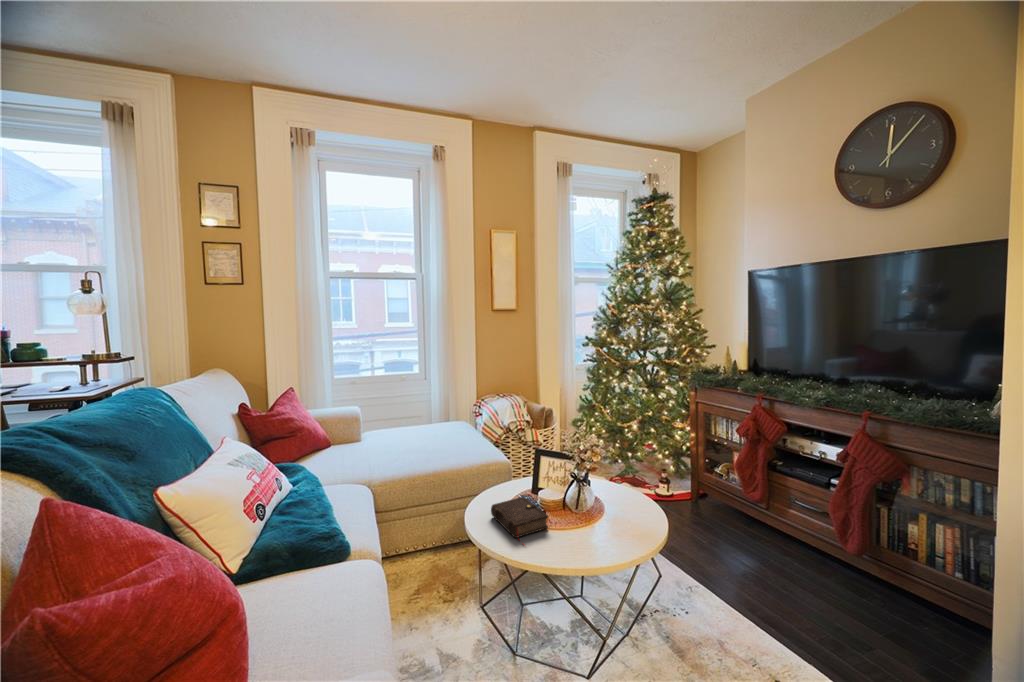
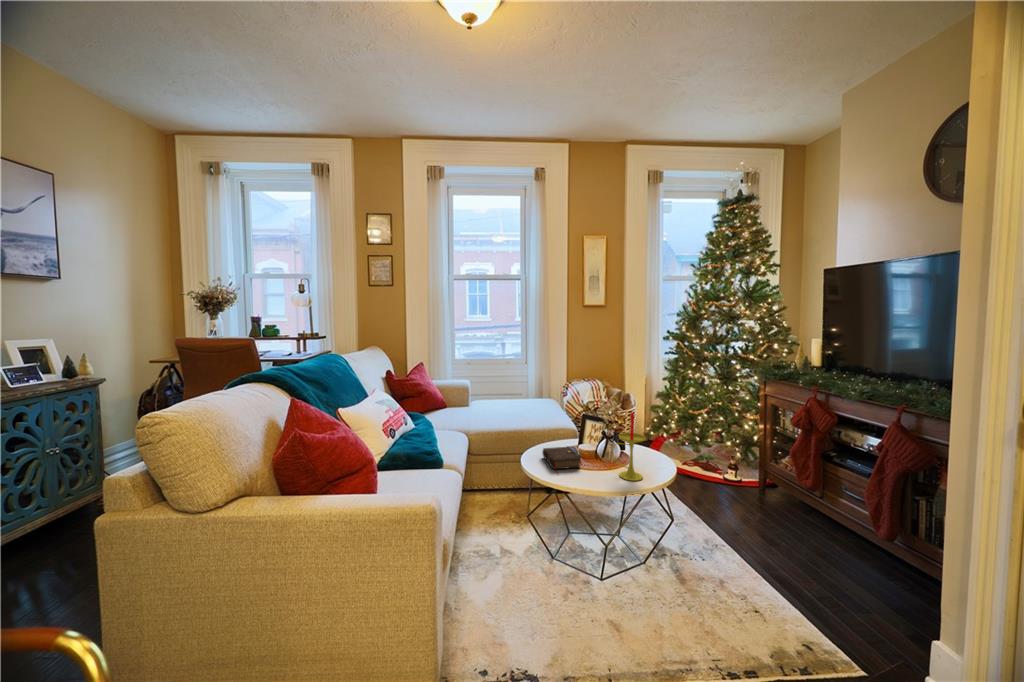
candle: none [589,447,633,540] -> present [612,412,645,481]

